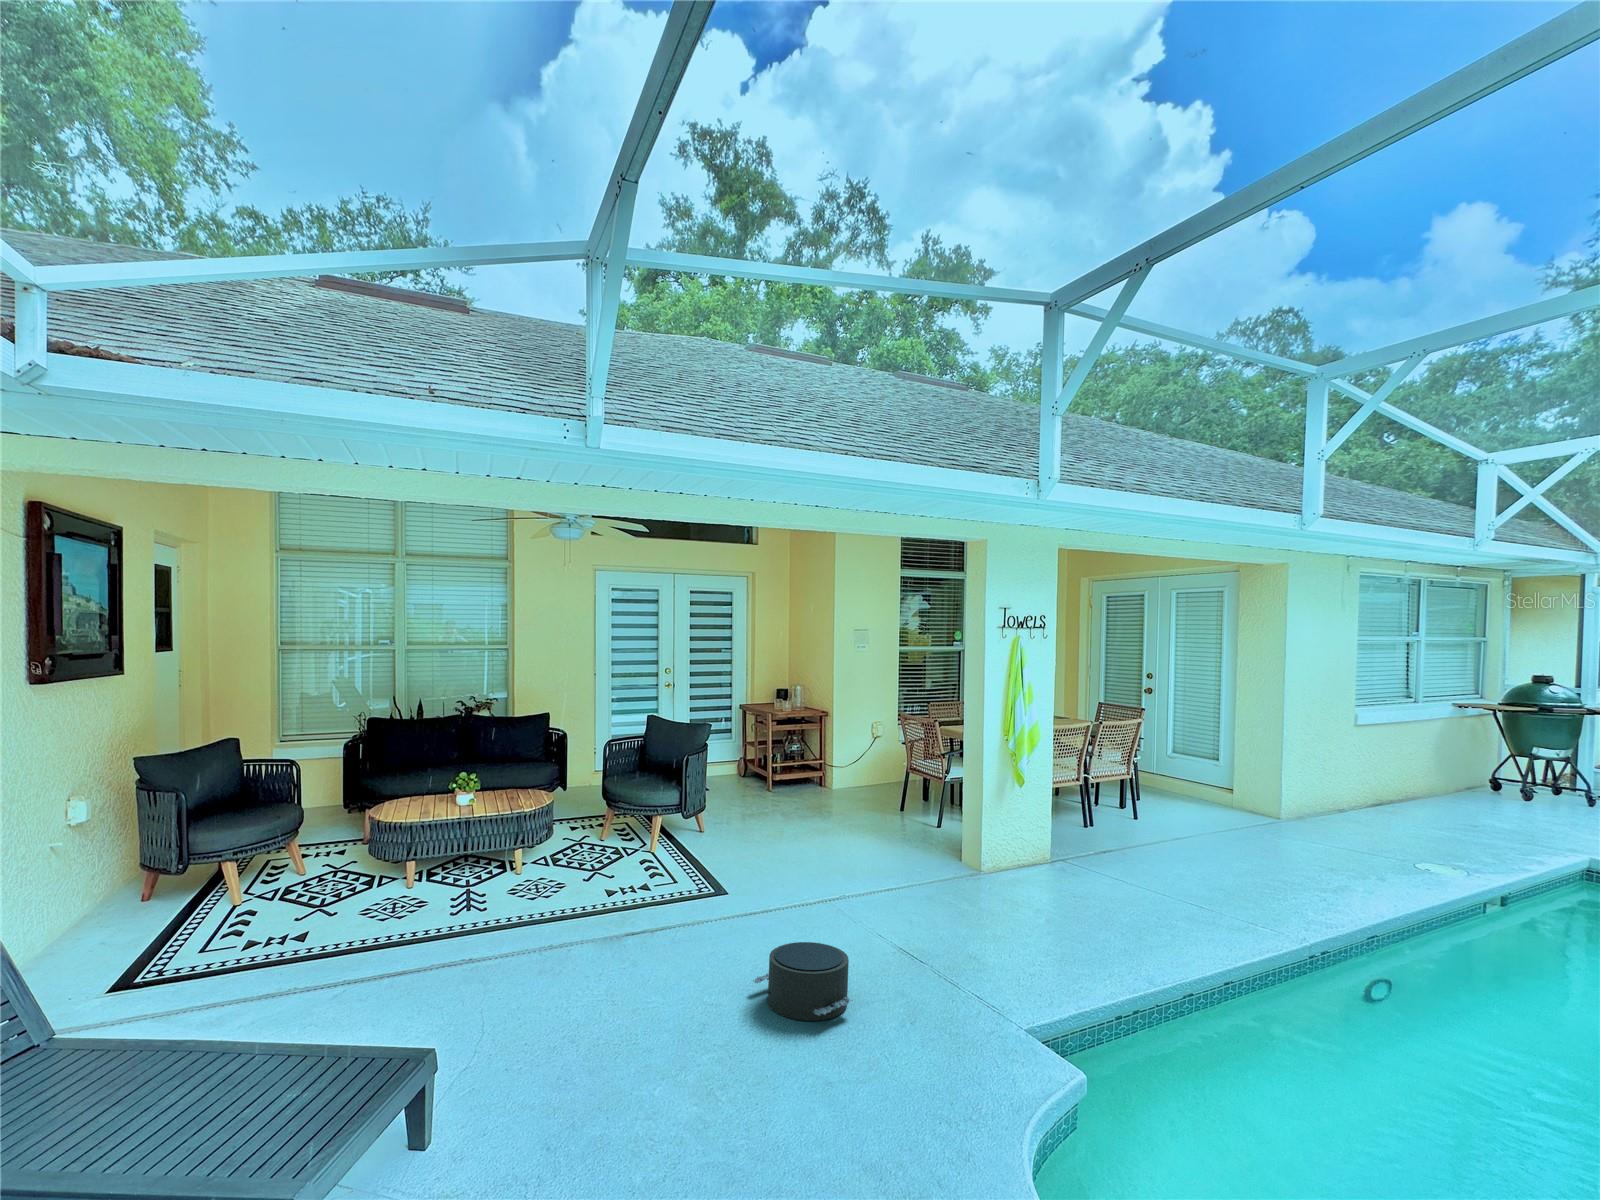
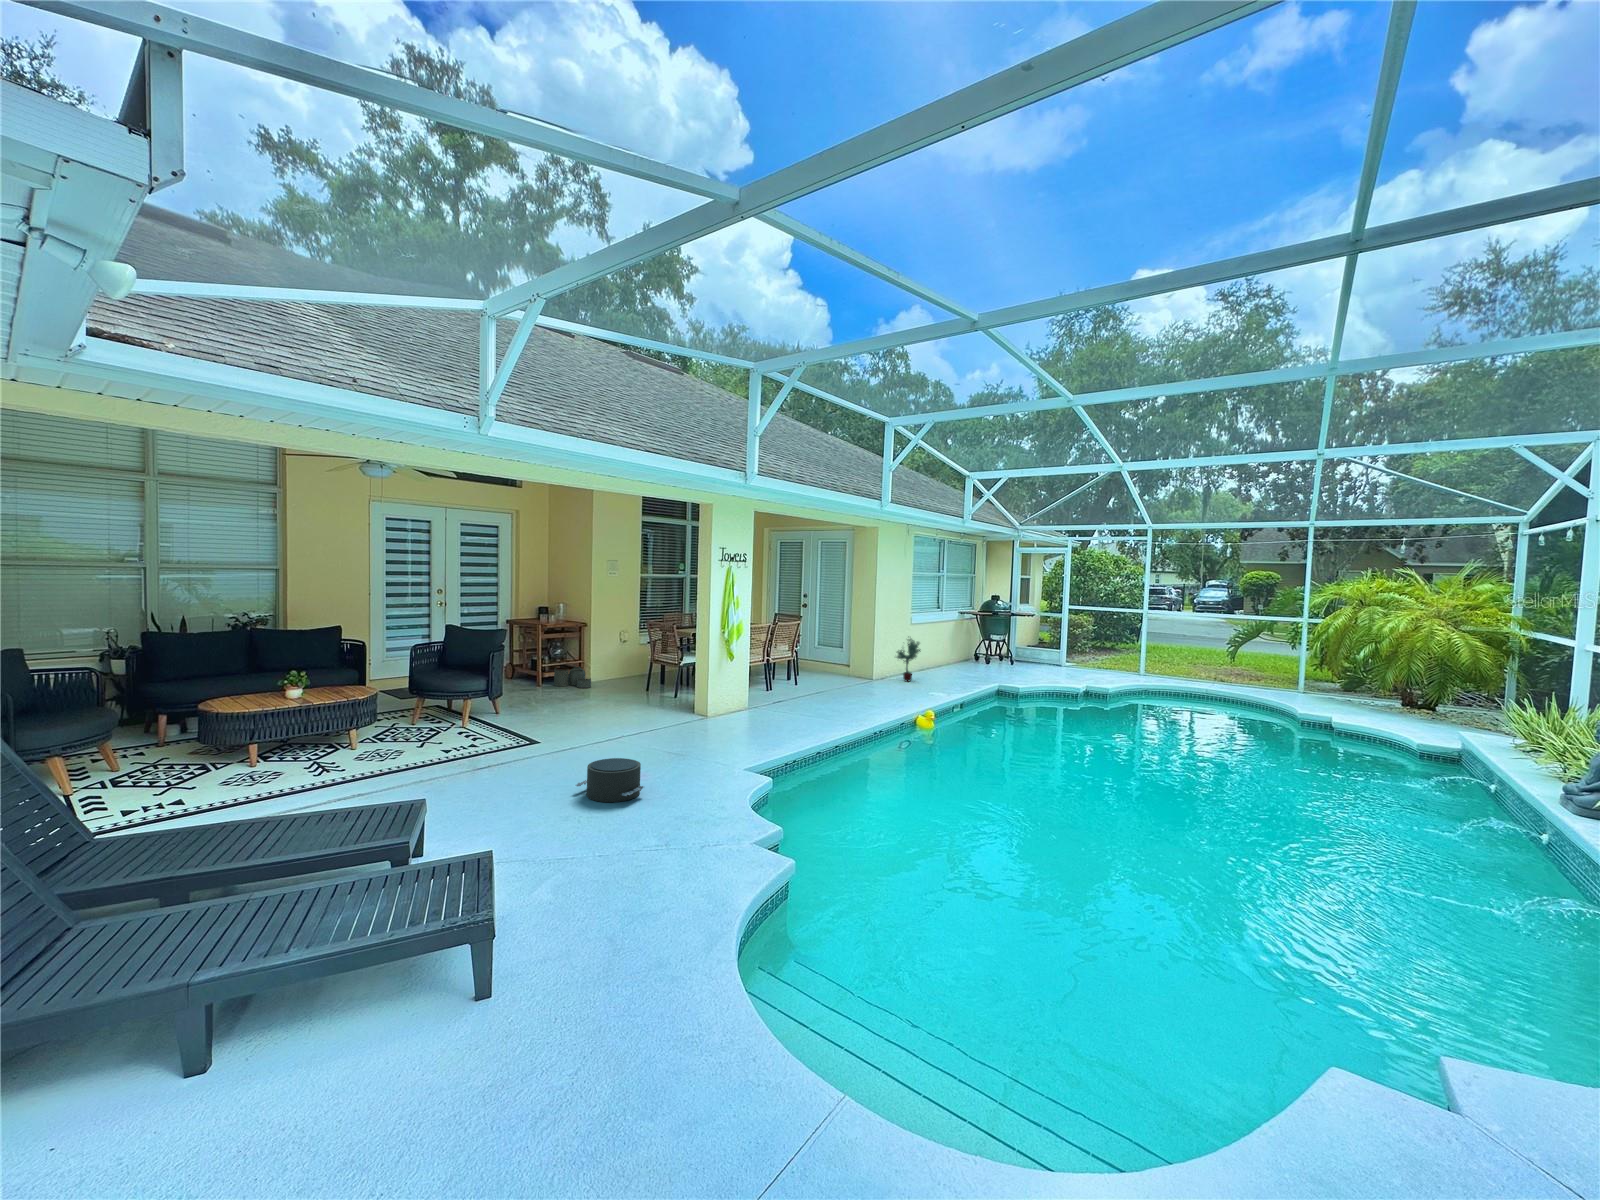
potted tree: none [1305,747,1358,824] -> present [897,639,921,681]
woven basket: none [785,769,831,801] -> present [554,667,591,688]

